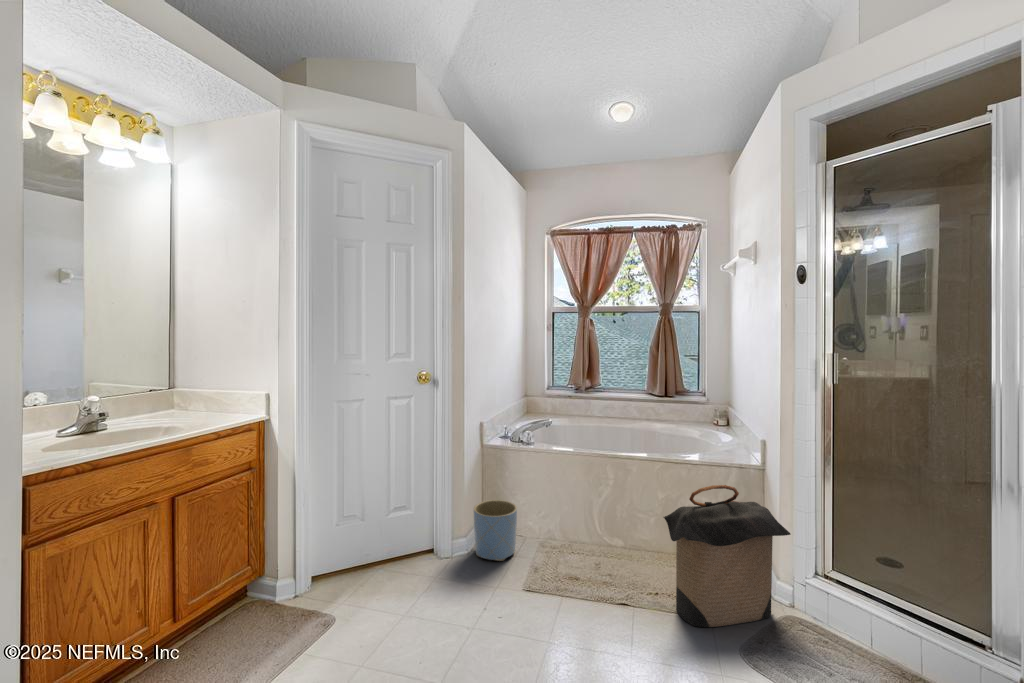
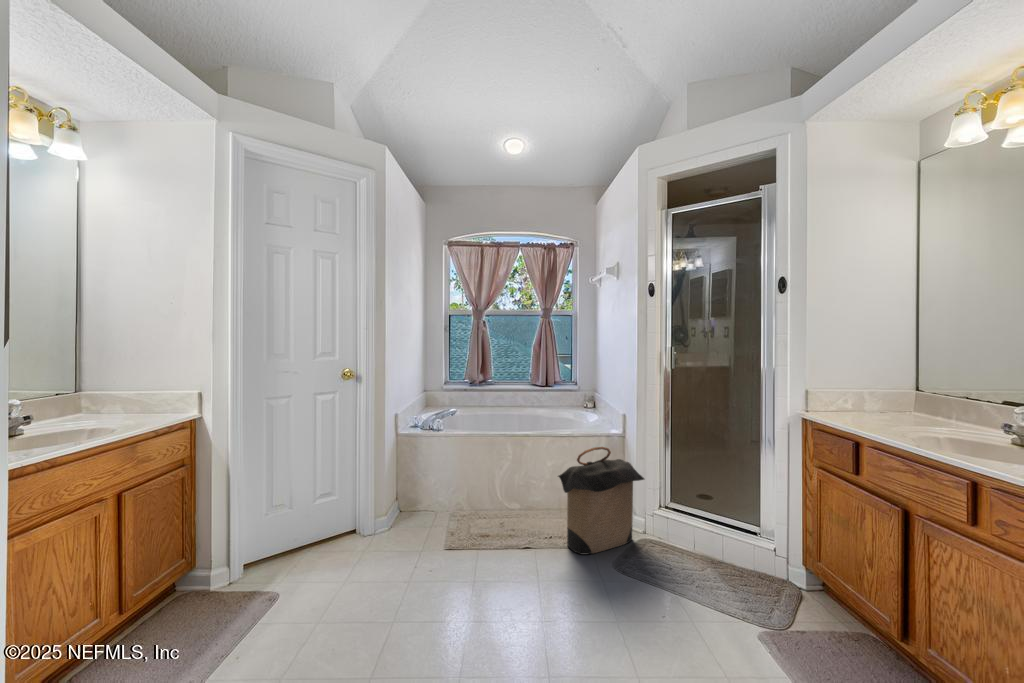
planter: present [474,500,517,561] -> none [395,480,434,531]

